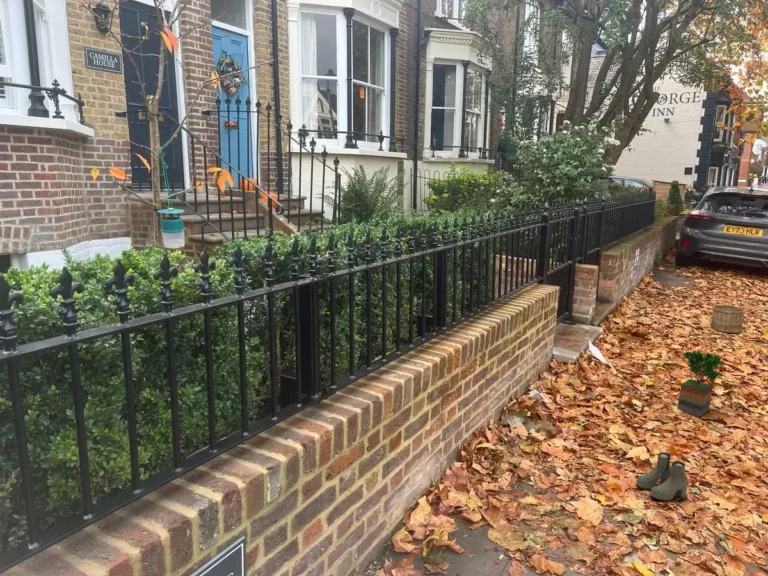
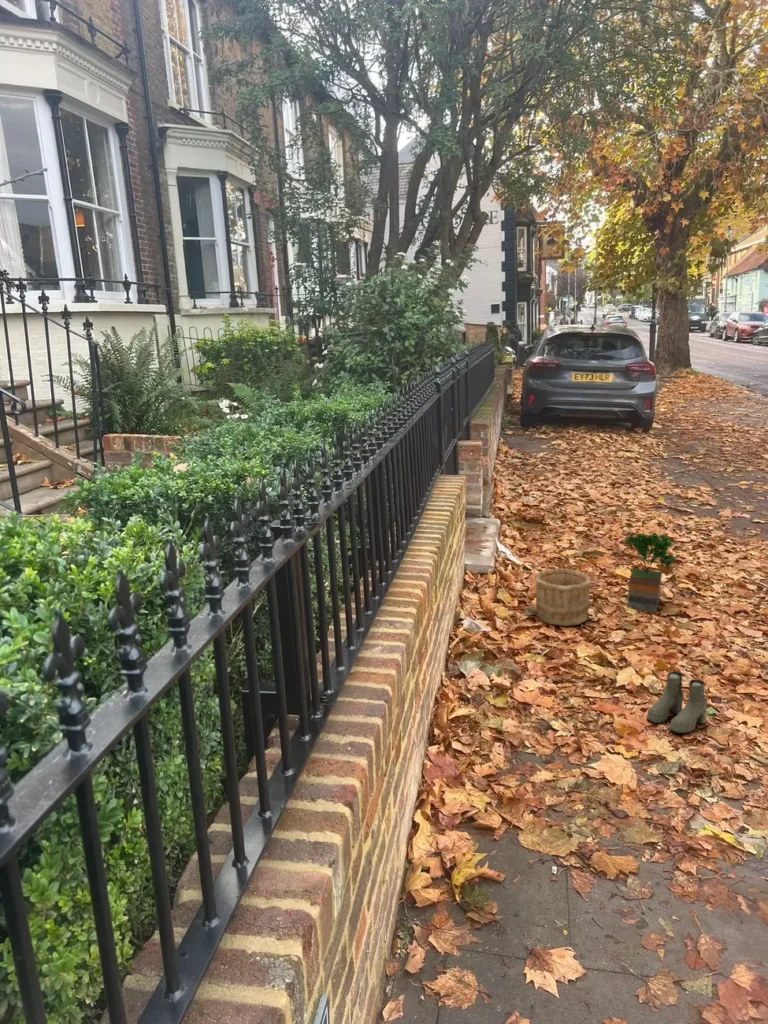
wooden bucket: present [711,305,745,333] -> present [535,569,591,626]

